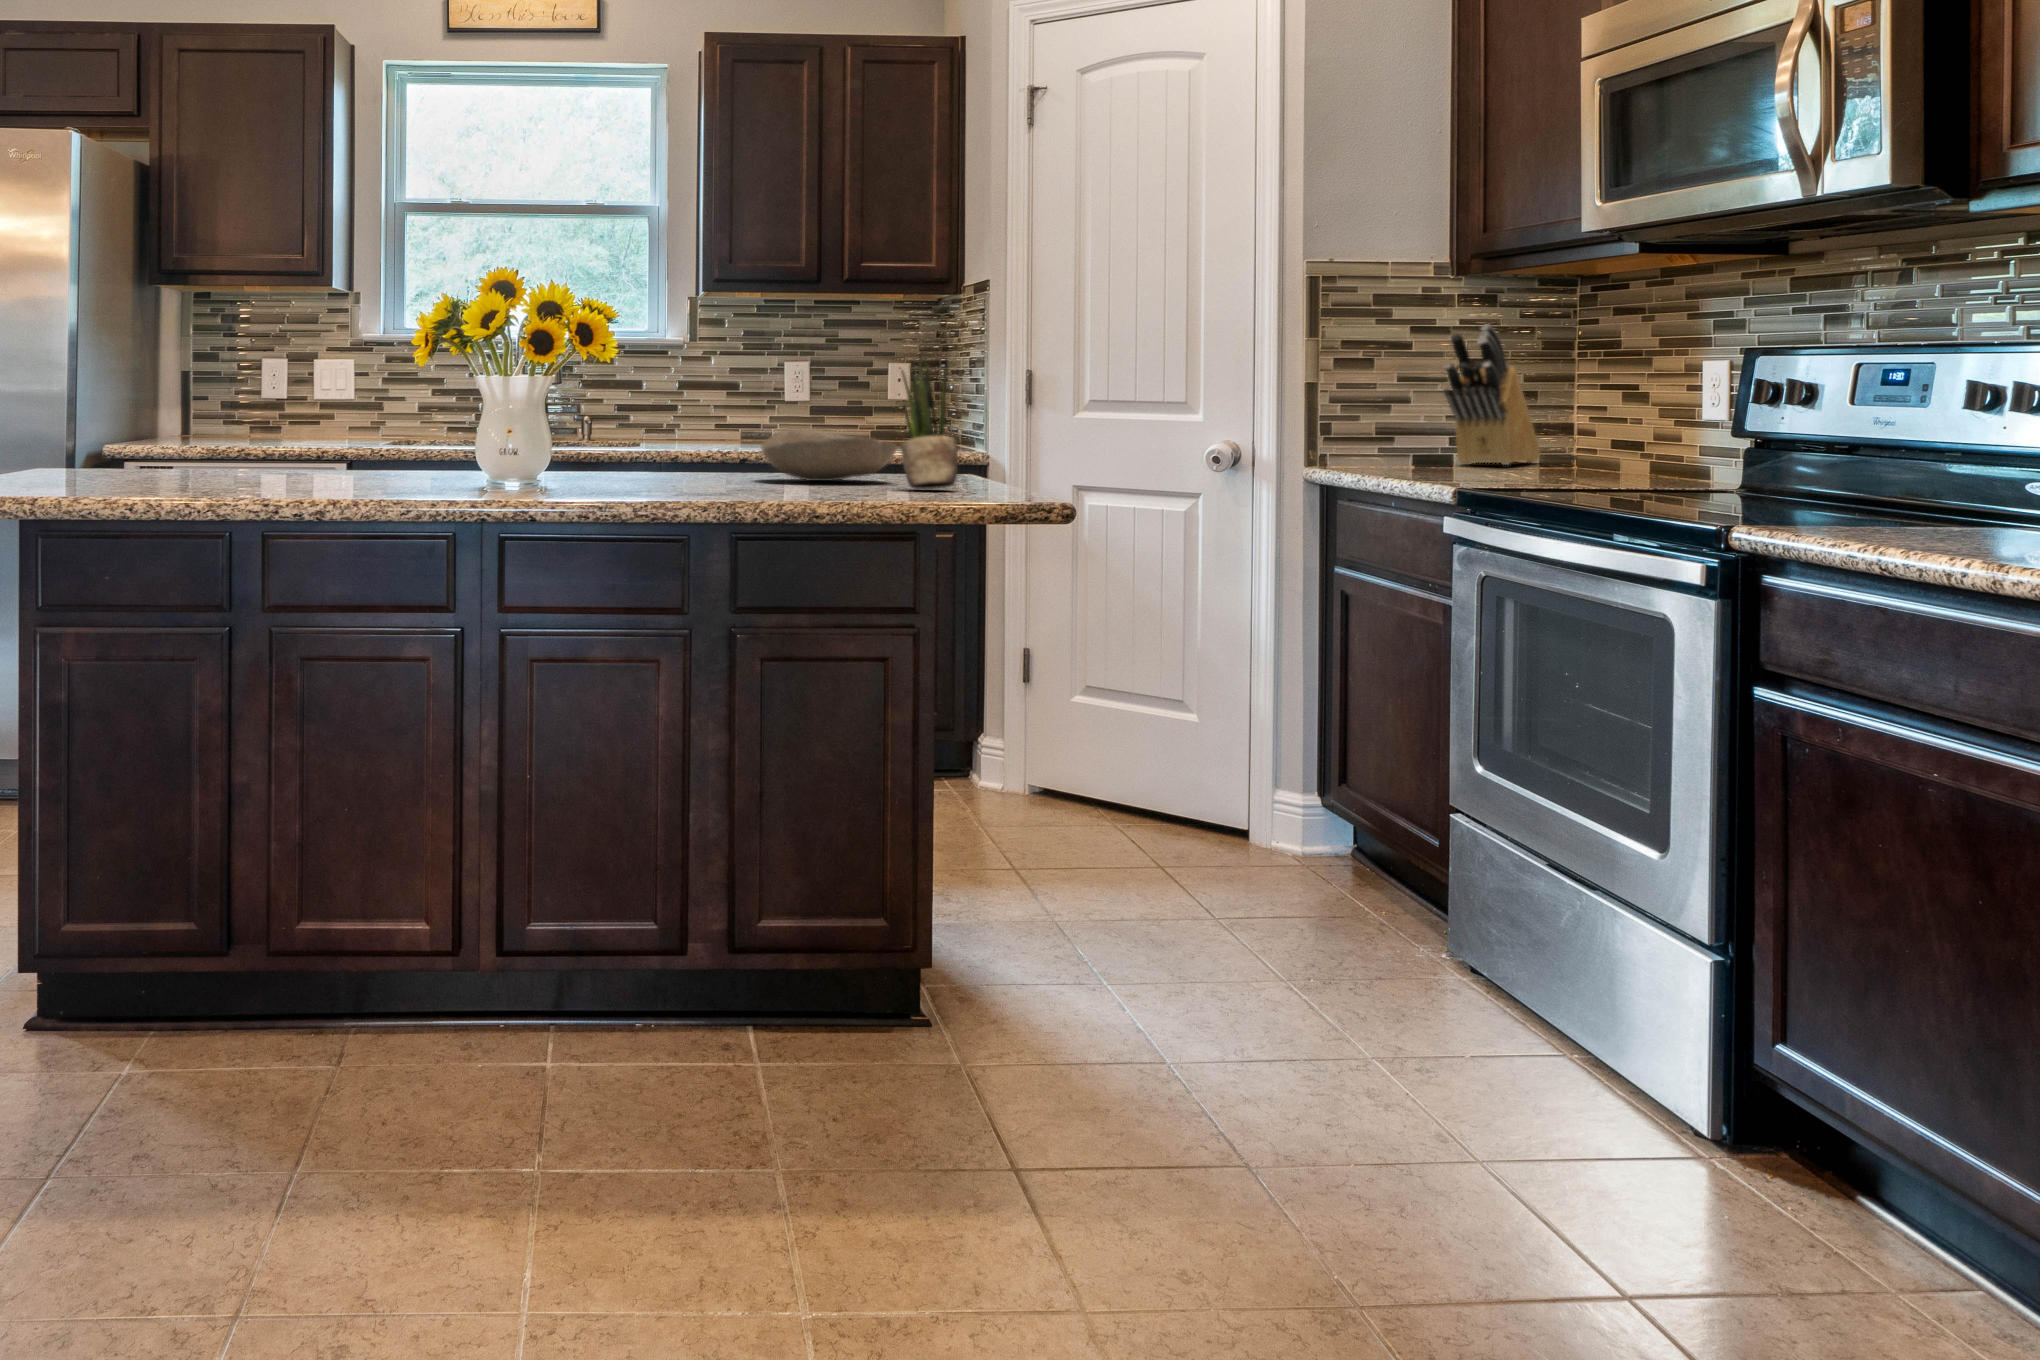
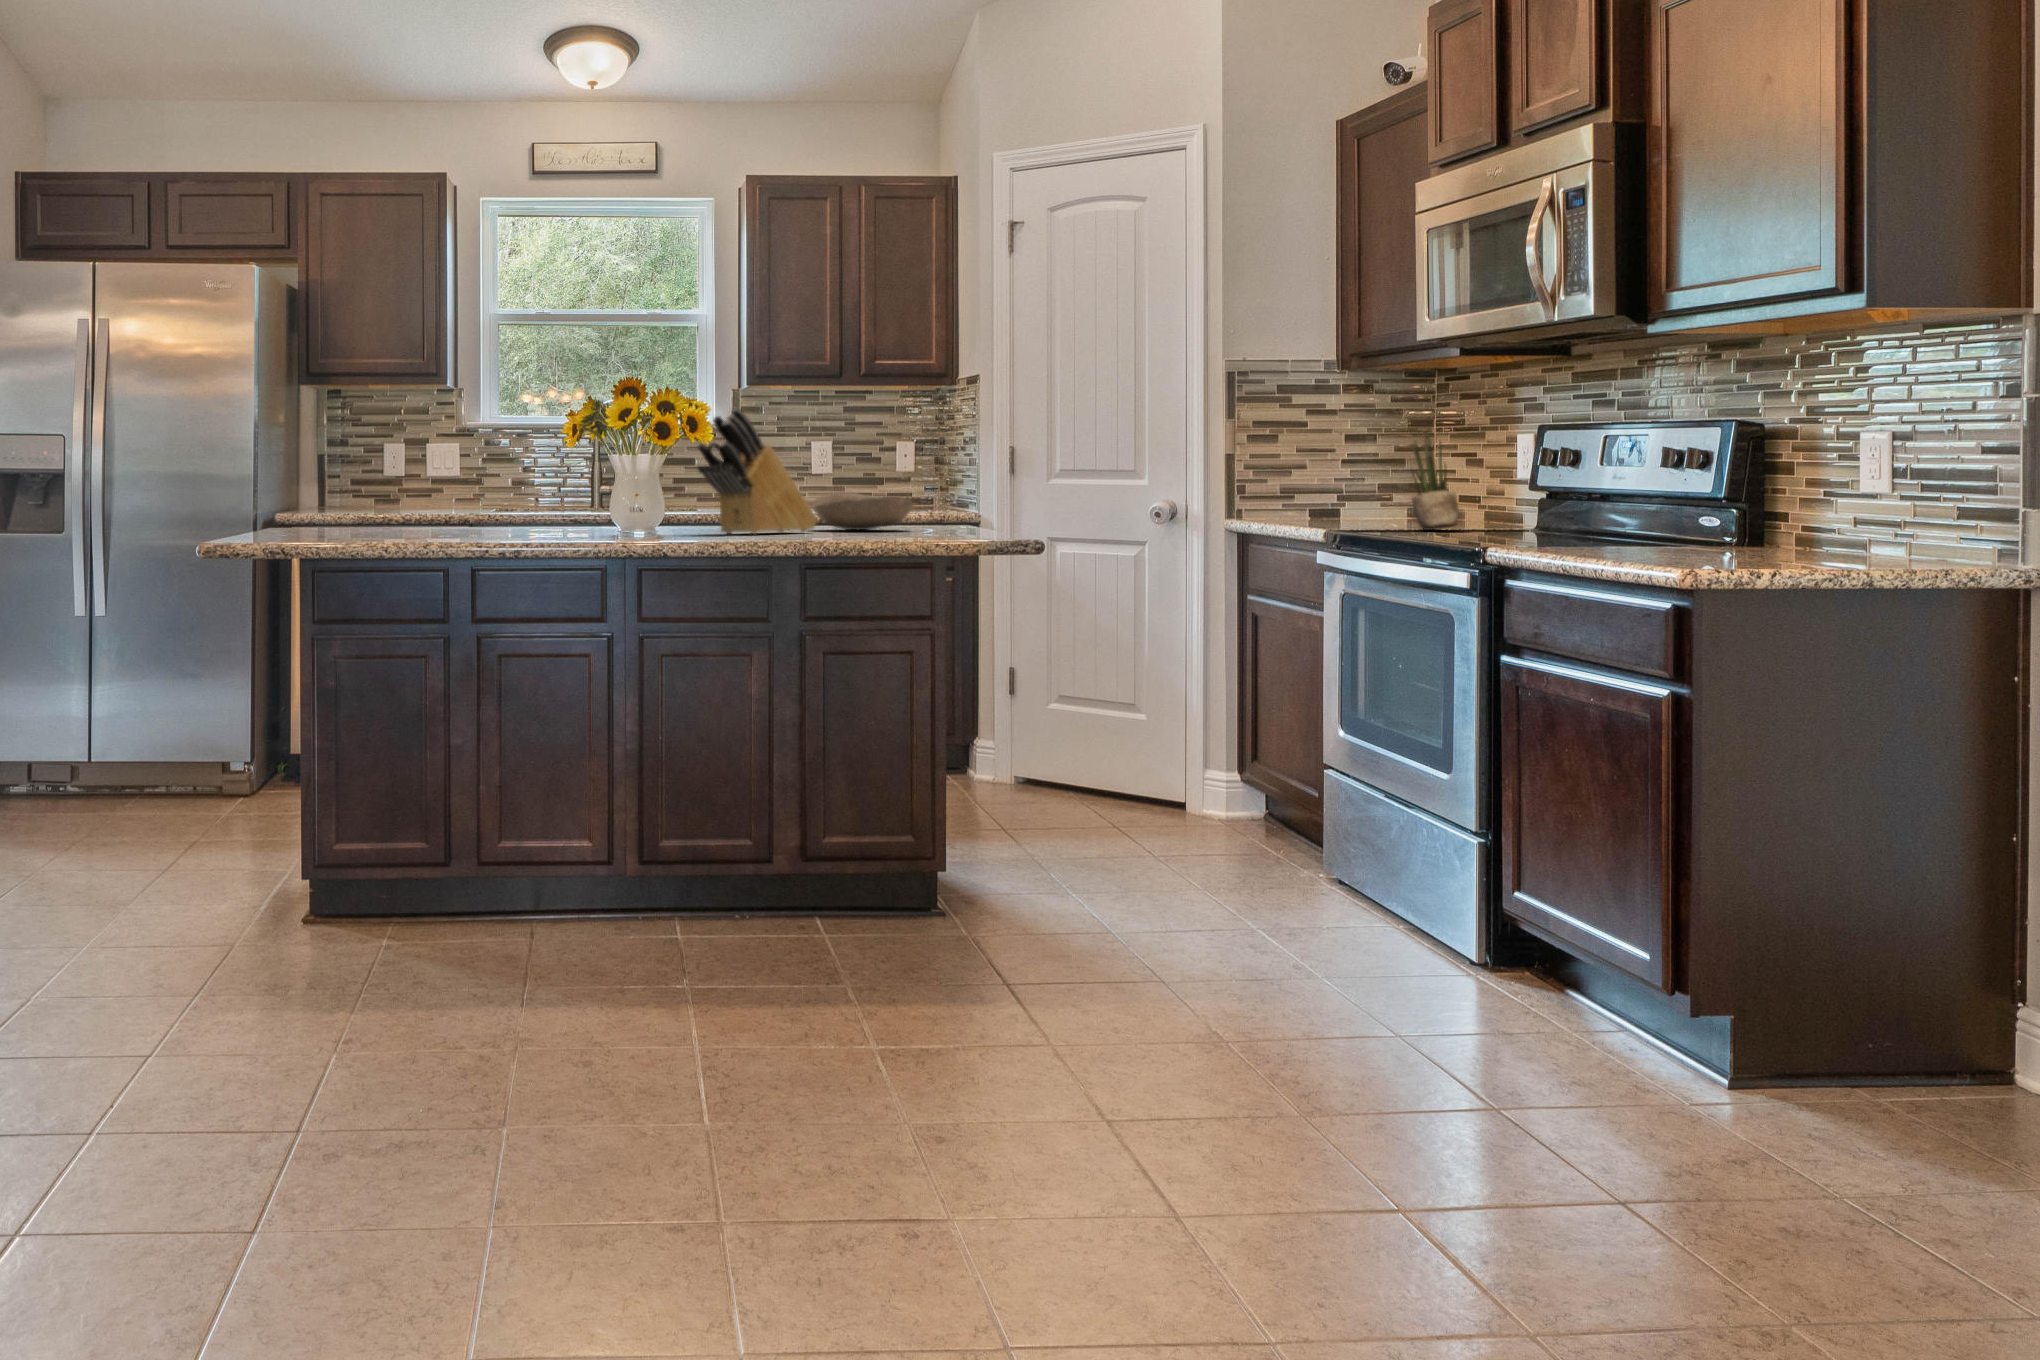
knife block: present [1444,324,1540,465] -> present [696,407,817,534]
potted plant: present [901,353,958,489] -> present [1412,433,1459,530]

